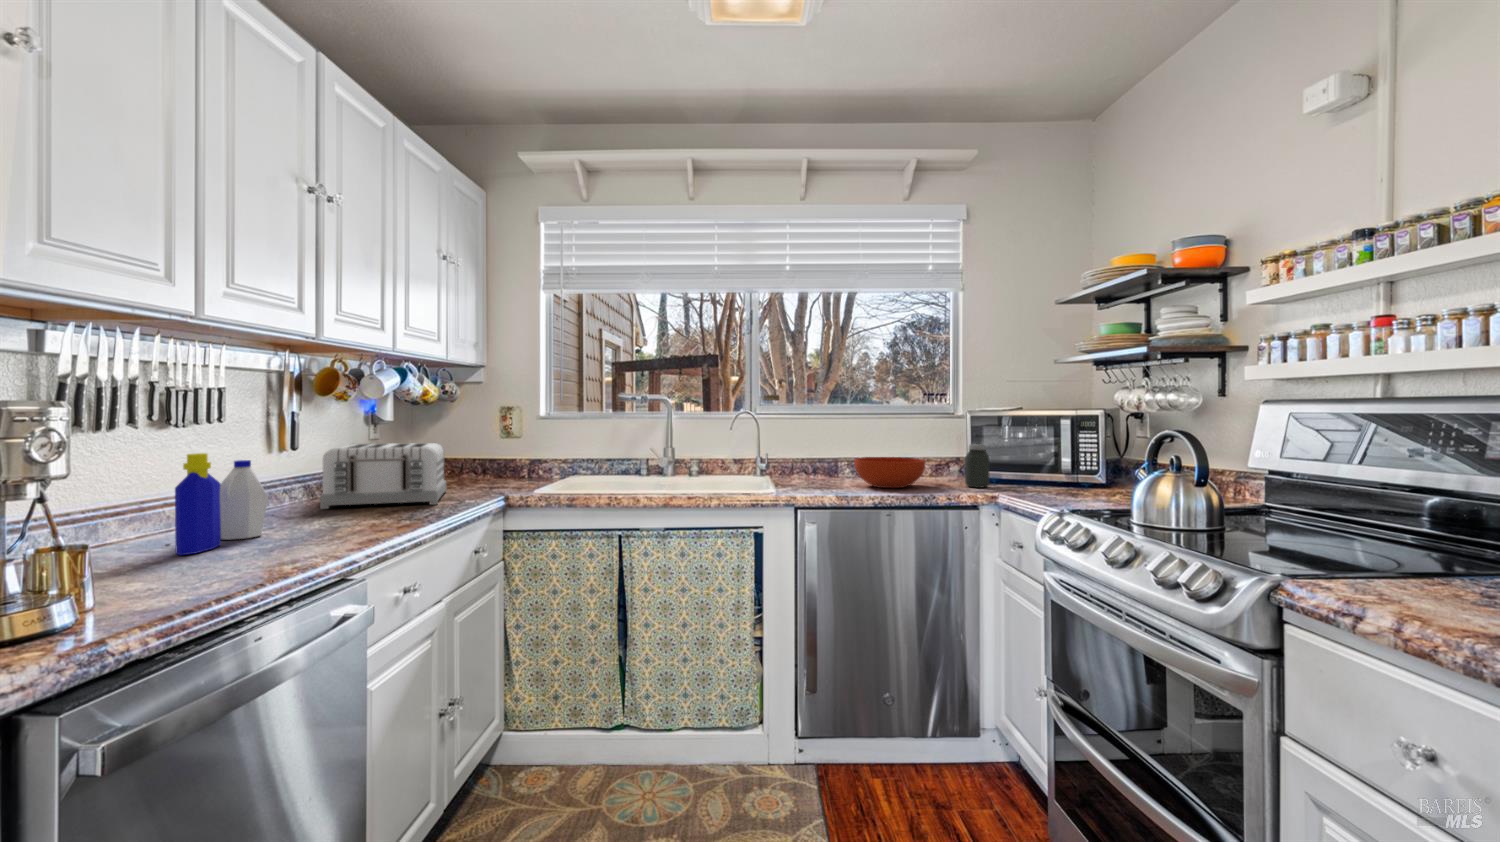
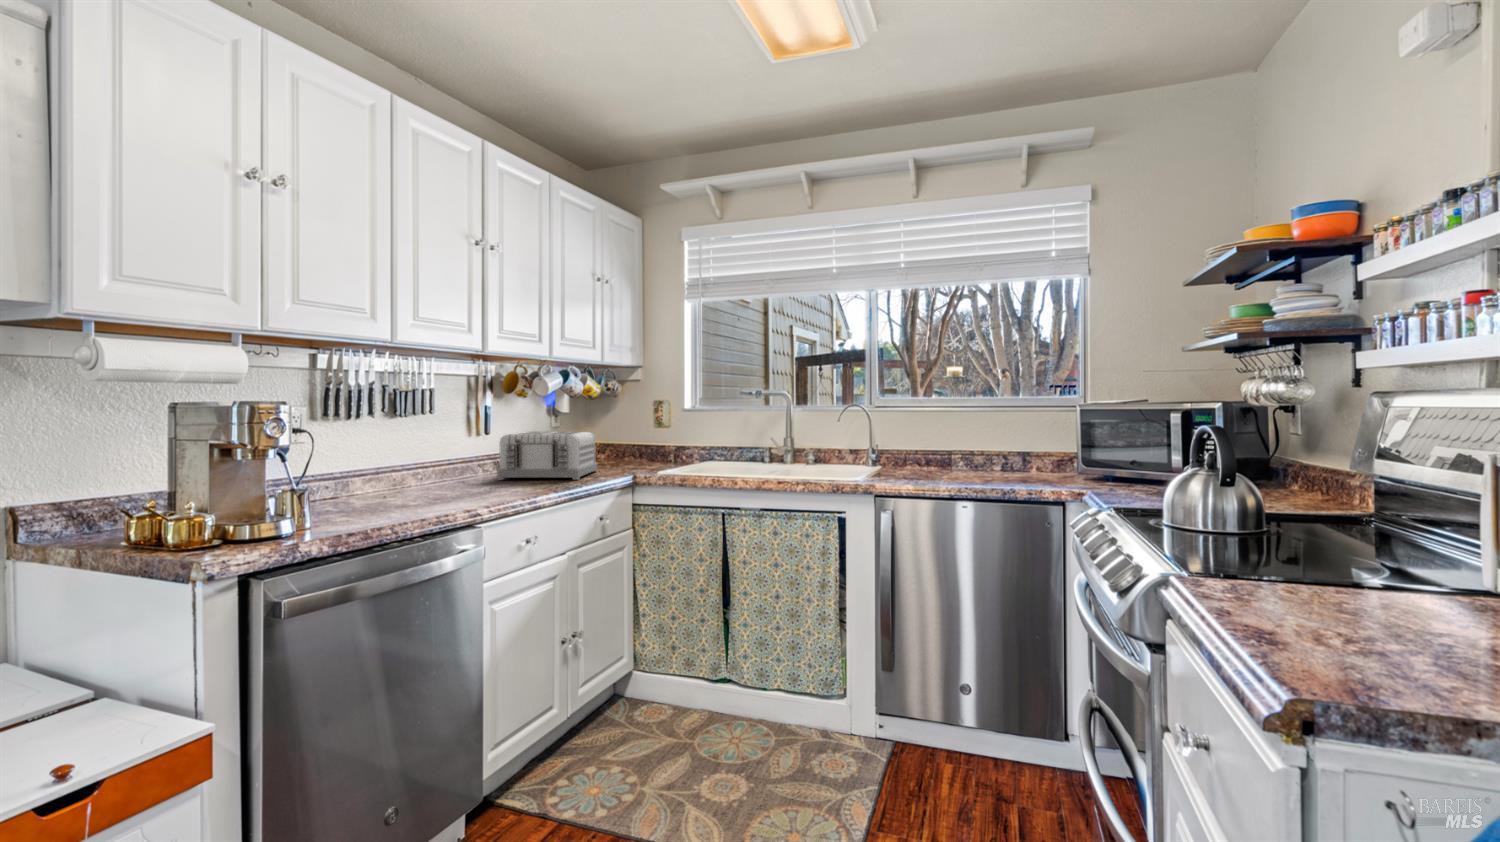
jar: present [965,444,990,488] -> none [1067,439,1094,484]
bottle: present [175,453,268,555] -> none [382,434,447,504]
bowl: present [854,457,925,488] -> none [949,451,1022,482]

